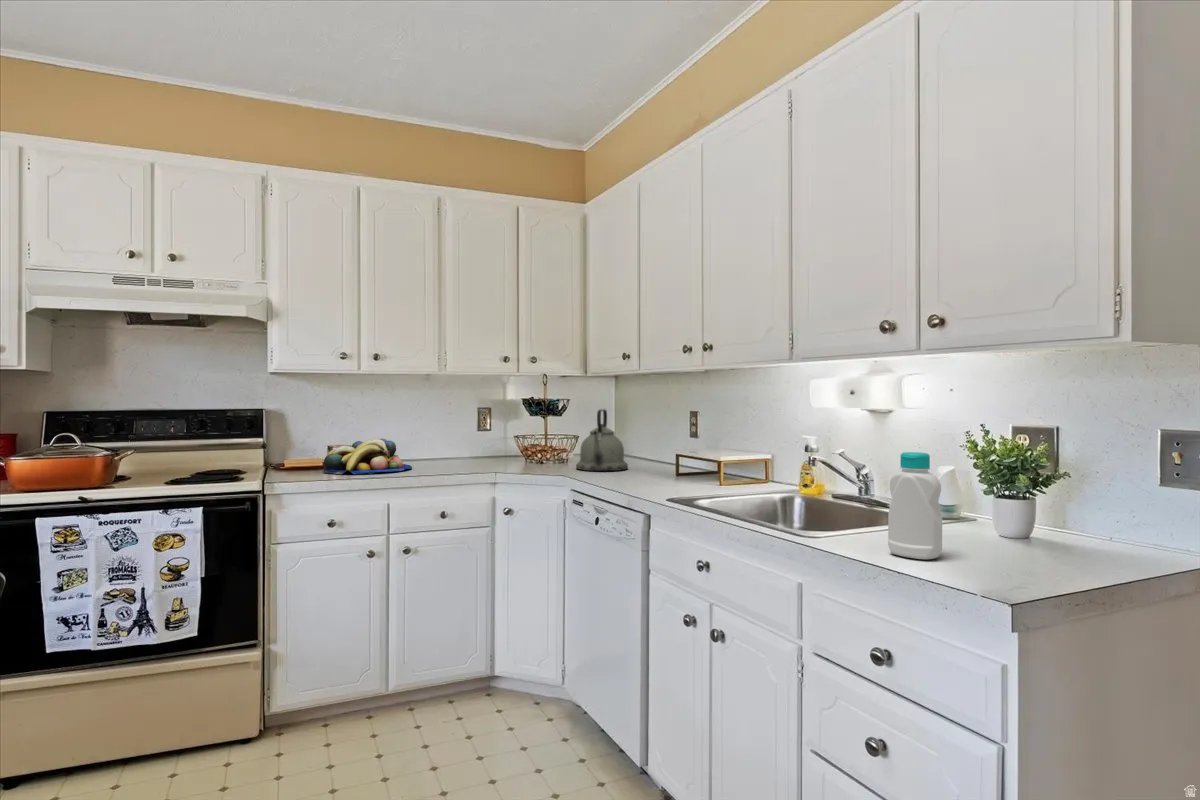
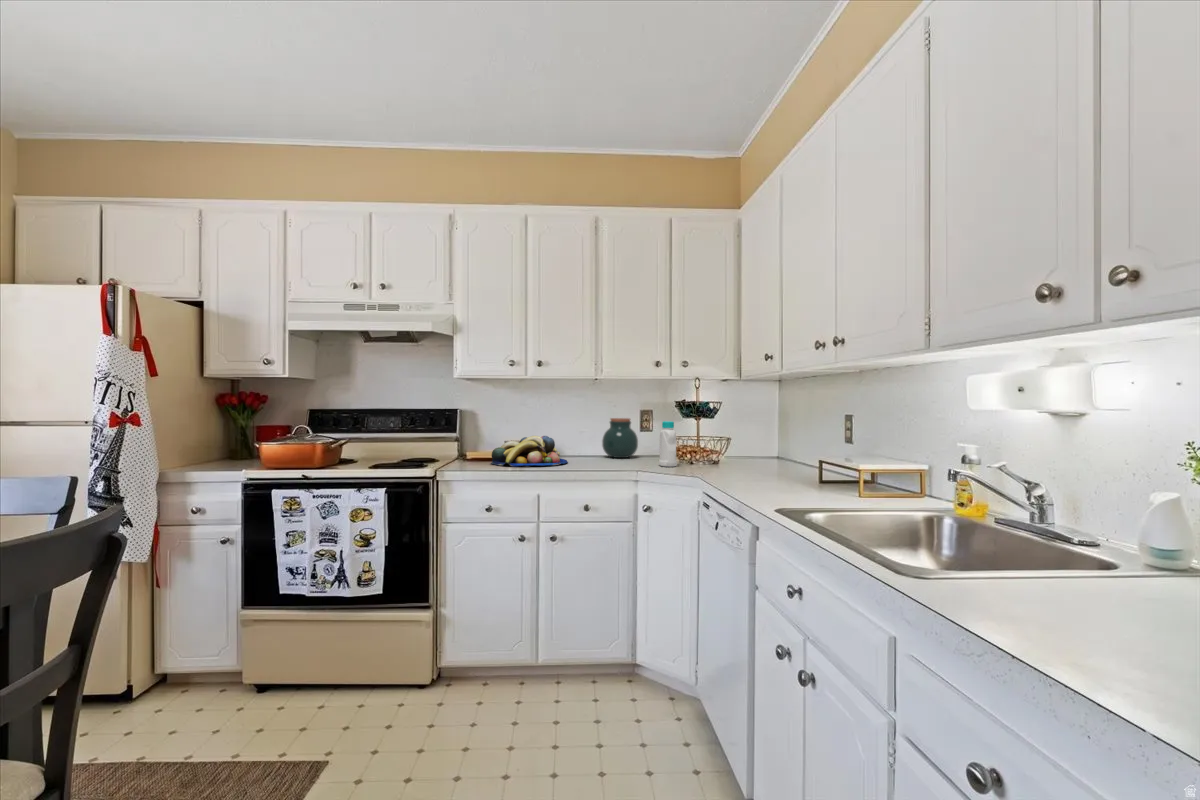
kettle: present [576,409,628,471] -> none [716,412,771,475]
jar: none [440,417,480,460] -> present [602,418,638,458]
bottle: present [888,452,942,560] -> present [659,421,677,467]

